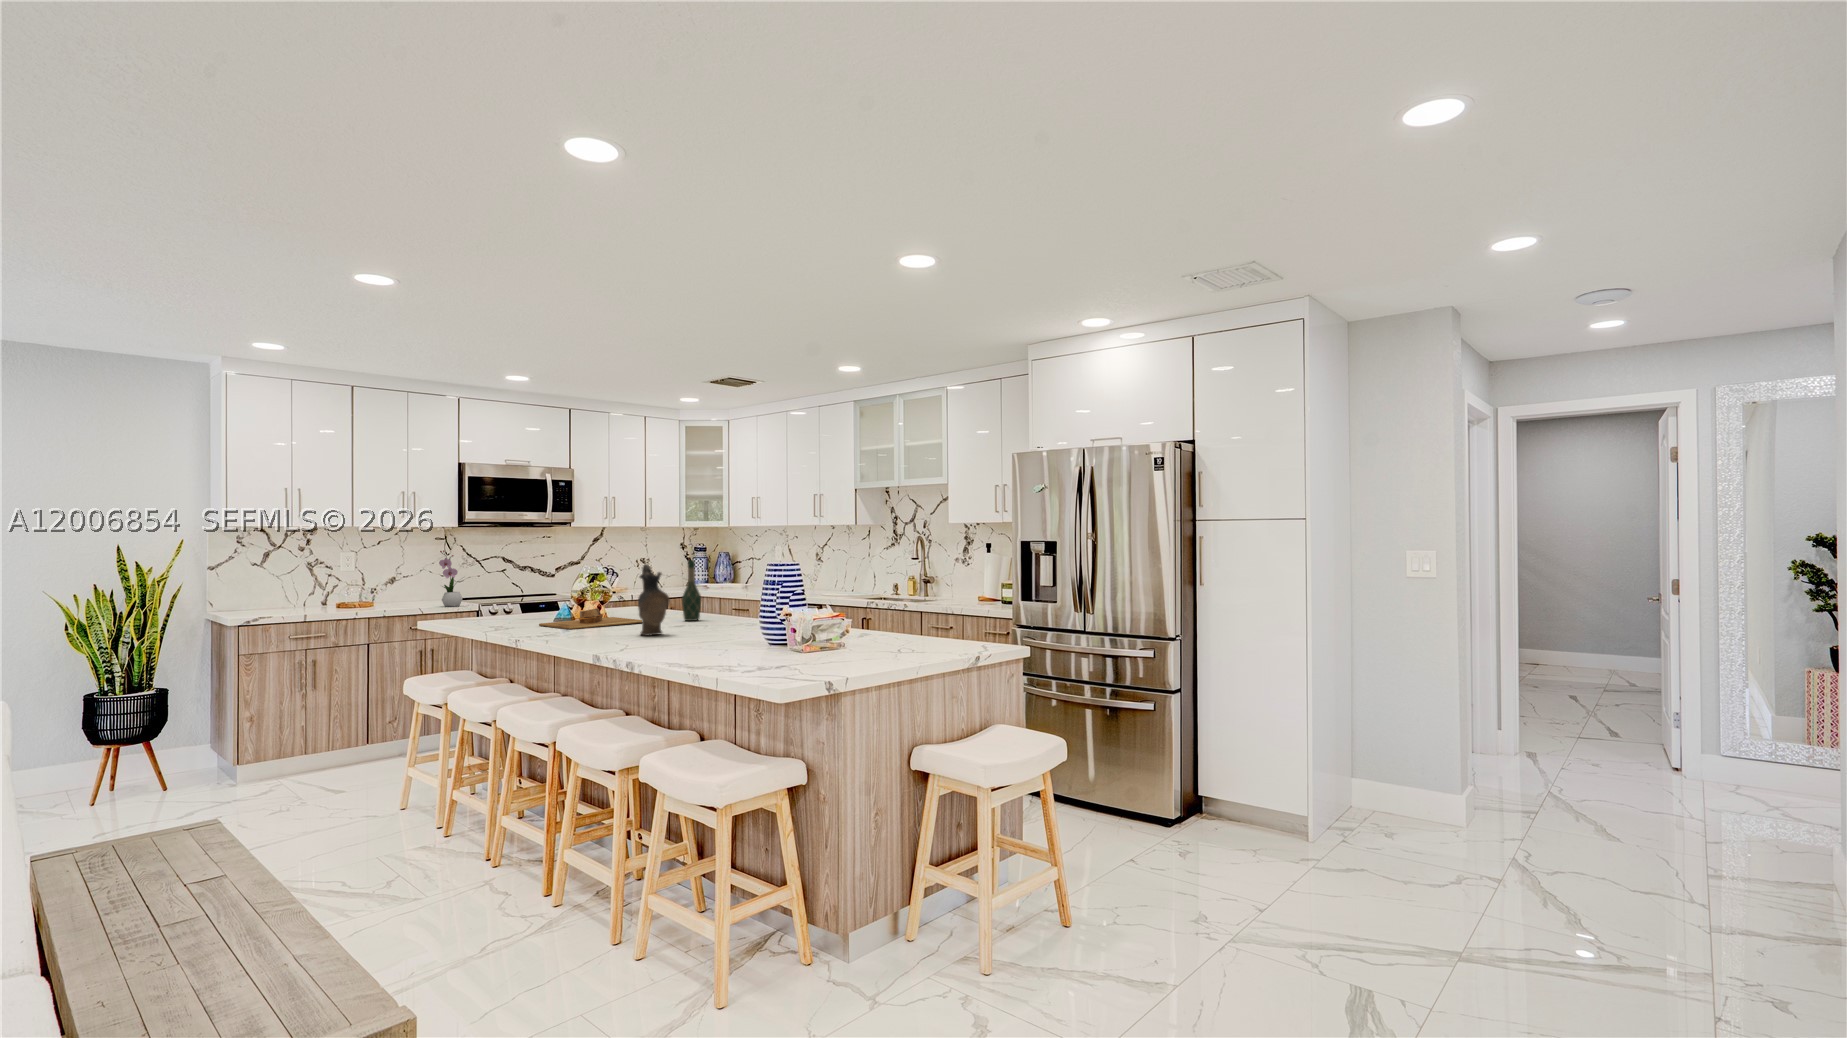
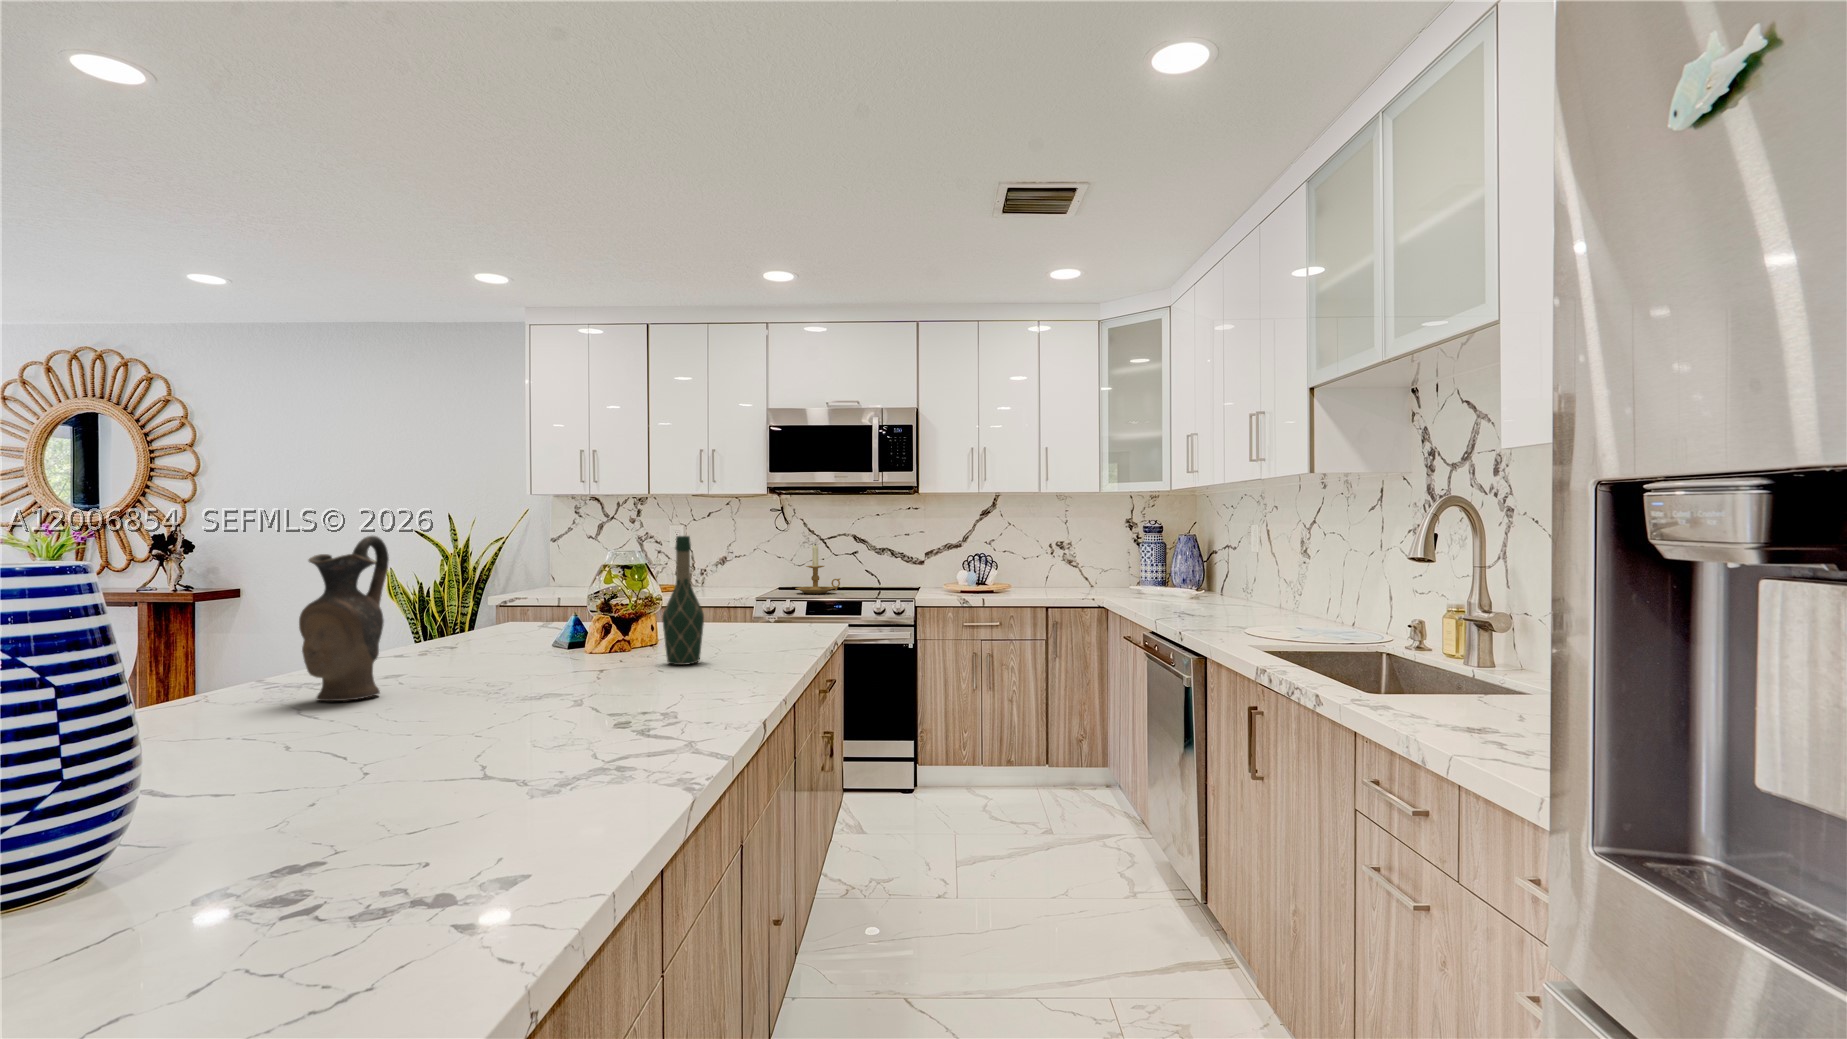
flower arrangement: present [439,550,463,607] -> none [708,522,743,597]
candle holder: none [482,564,521,602] -> present [795,544,840,594]
cutting board: present [539,609,642,630] -> none [440,622,636,659]

